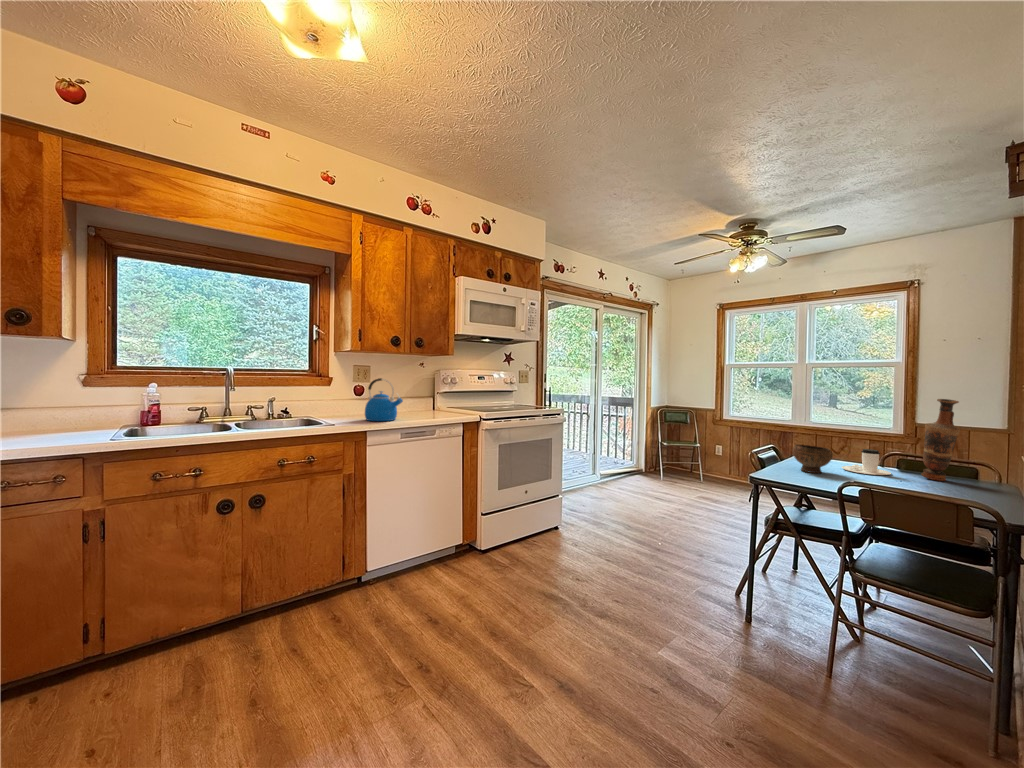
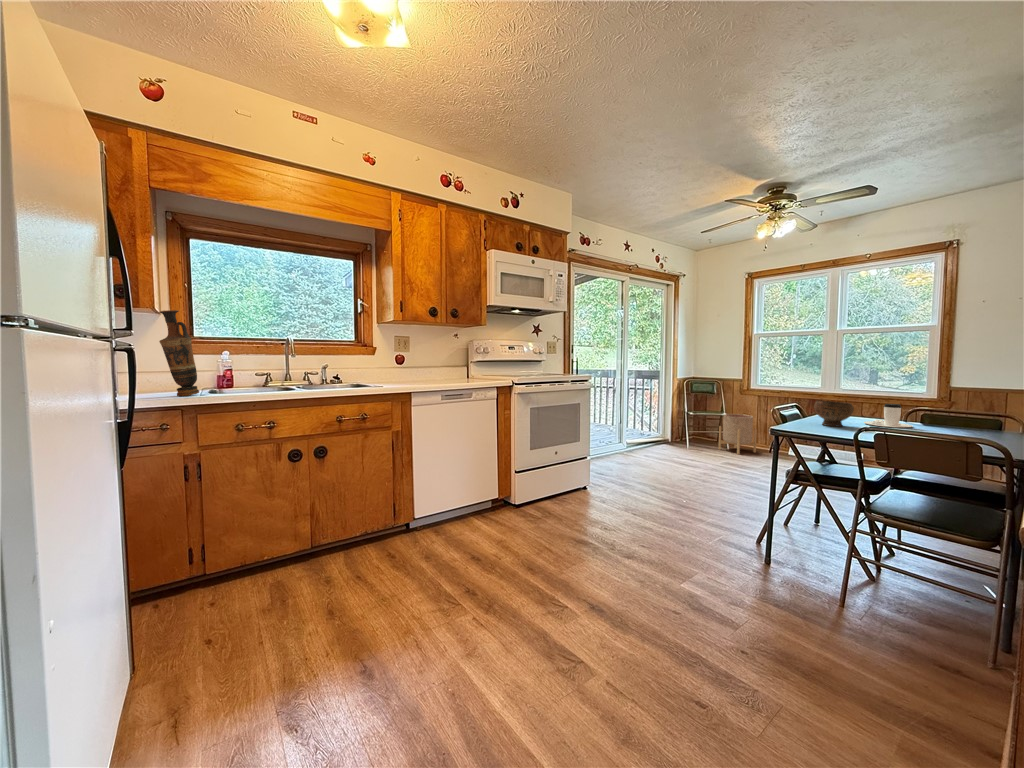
kettle: present [365,378,403,421] -> none [408,346,442,385]
vase: present [922,399,960,481] -> present [159,310,199,396]
planter: none [692,444,730,486] -> present [719,414,757,454]

